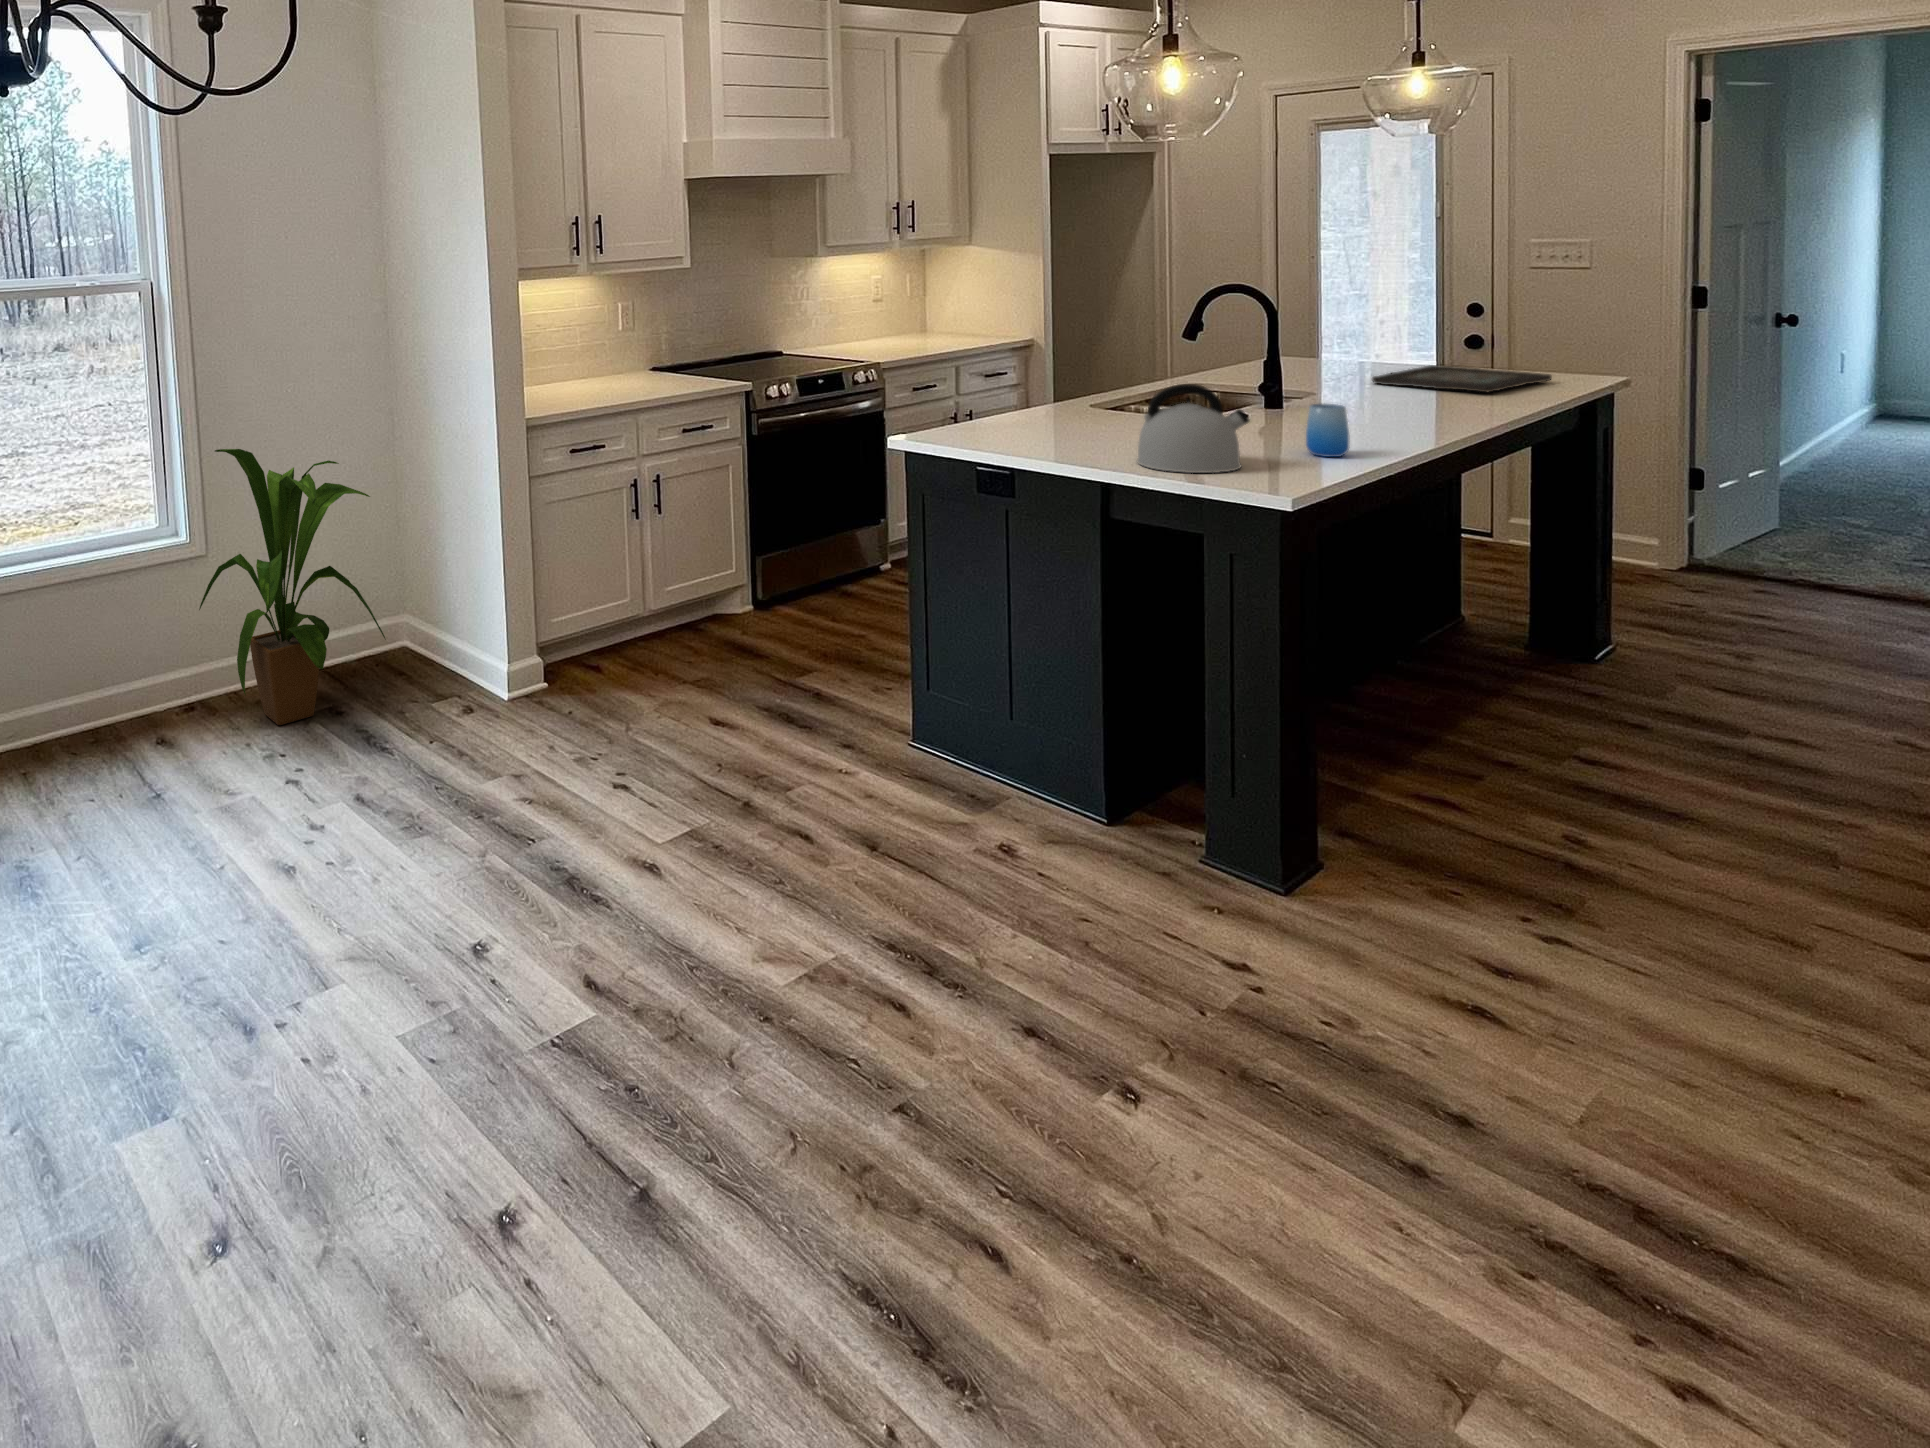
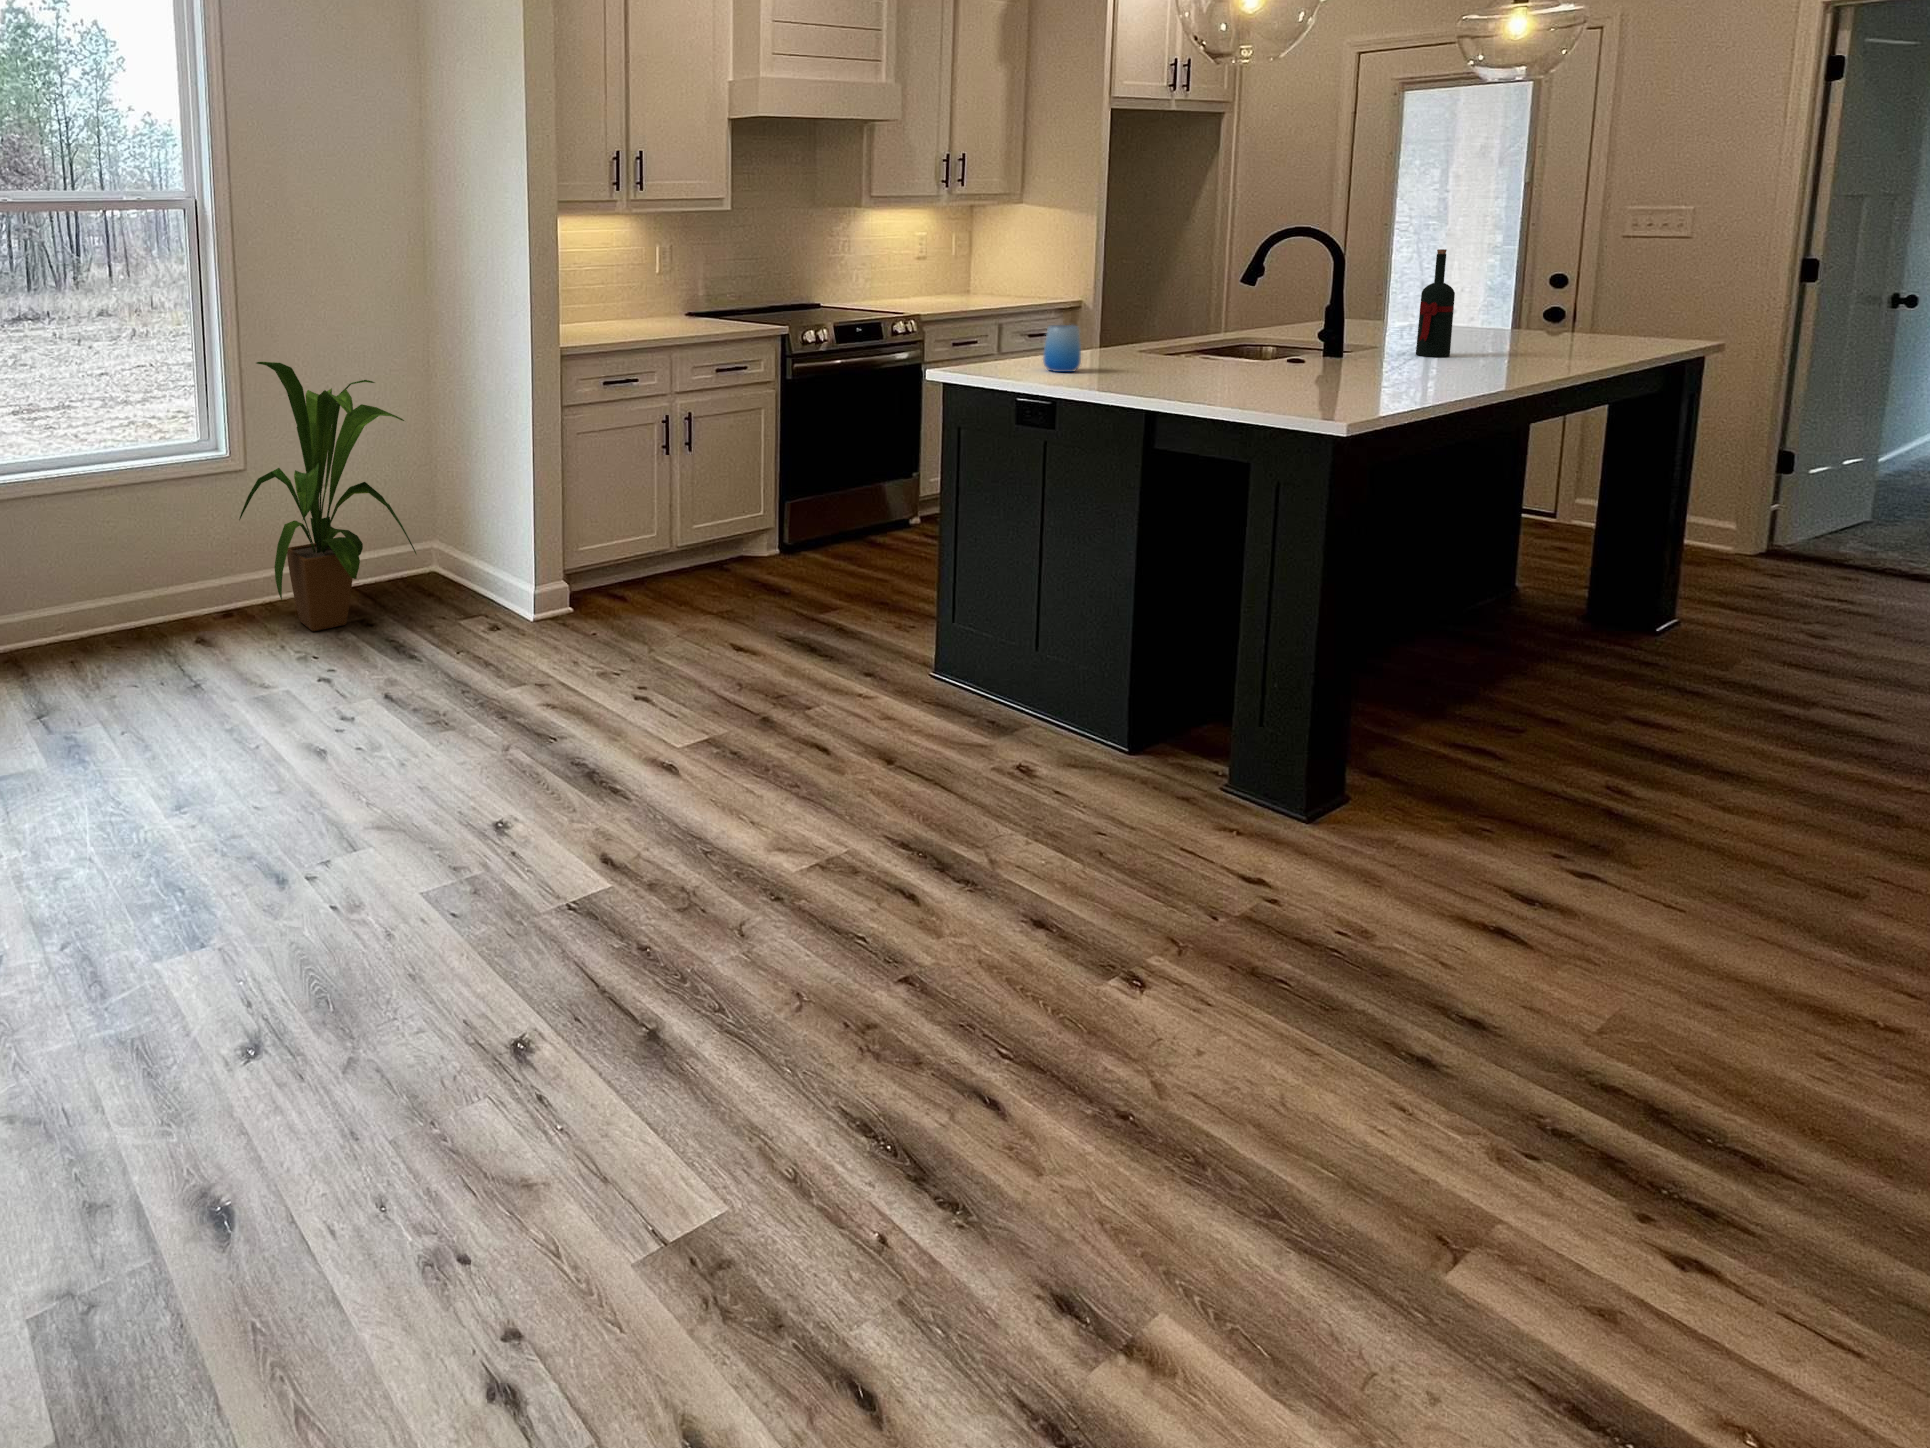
wine bottle: none [1354,304,1385,407] -> present [1416,249,1455,357]
decorative tray: present [1372,365,1552,392] -> none [1436,325,1634,348]
kettle: present [1137,384,1250,473] -> none [1182,311,1306,400]
cup: present [1306,404,1350,457] -> present [1043,325,1081,372]

